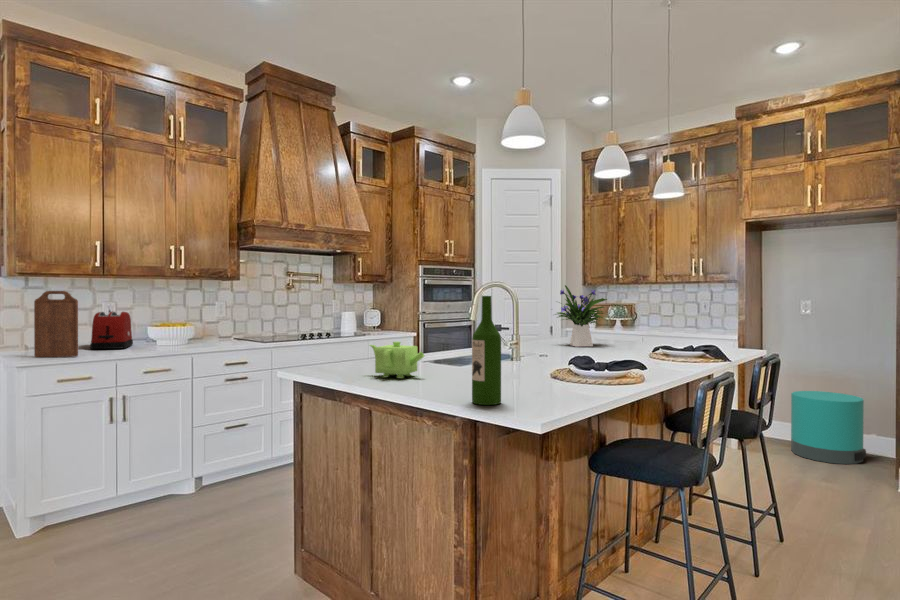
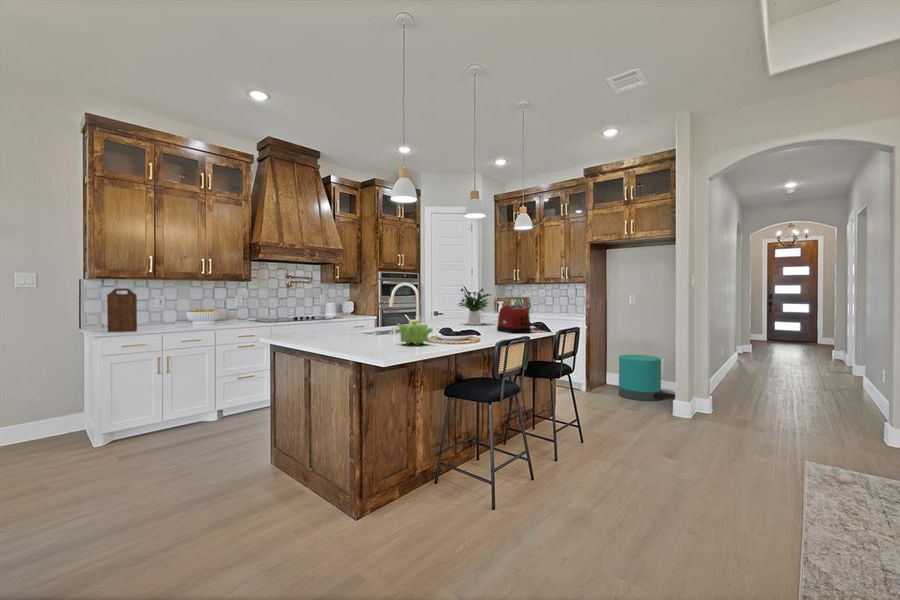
wine bottle: present [472,296,501,405] -> none [357,291,375,353]
toaster: present [90,312,133,349] -> present [497,305,531,333]
teapot: present [370,341,424,378] -> present [397,321,433,345]

